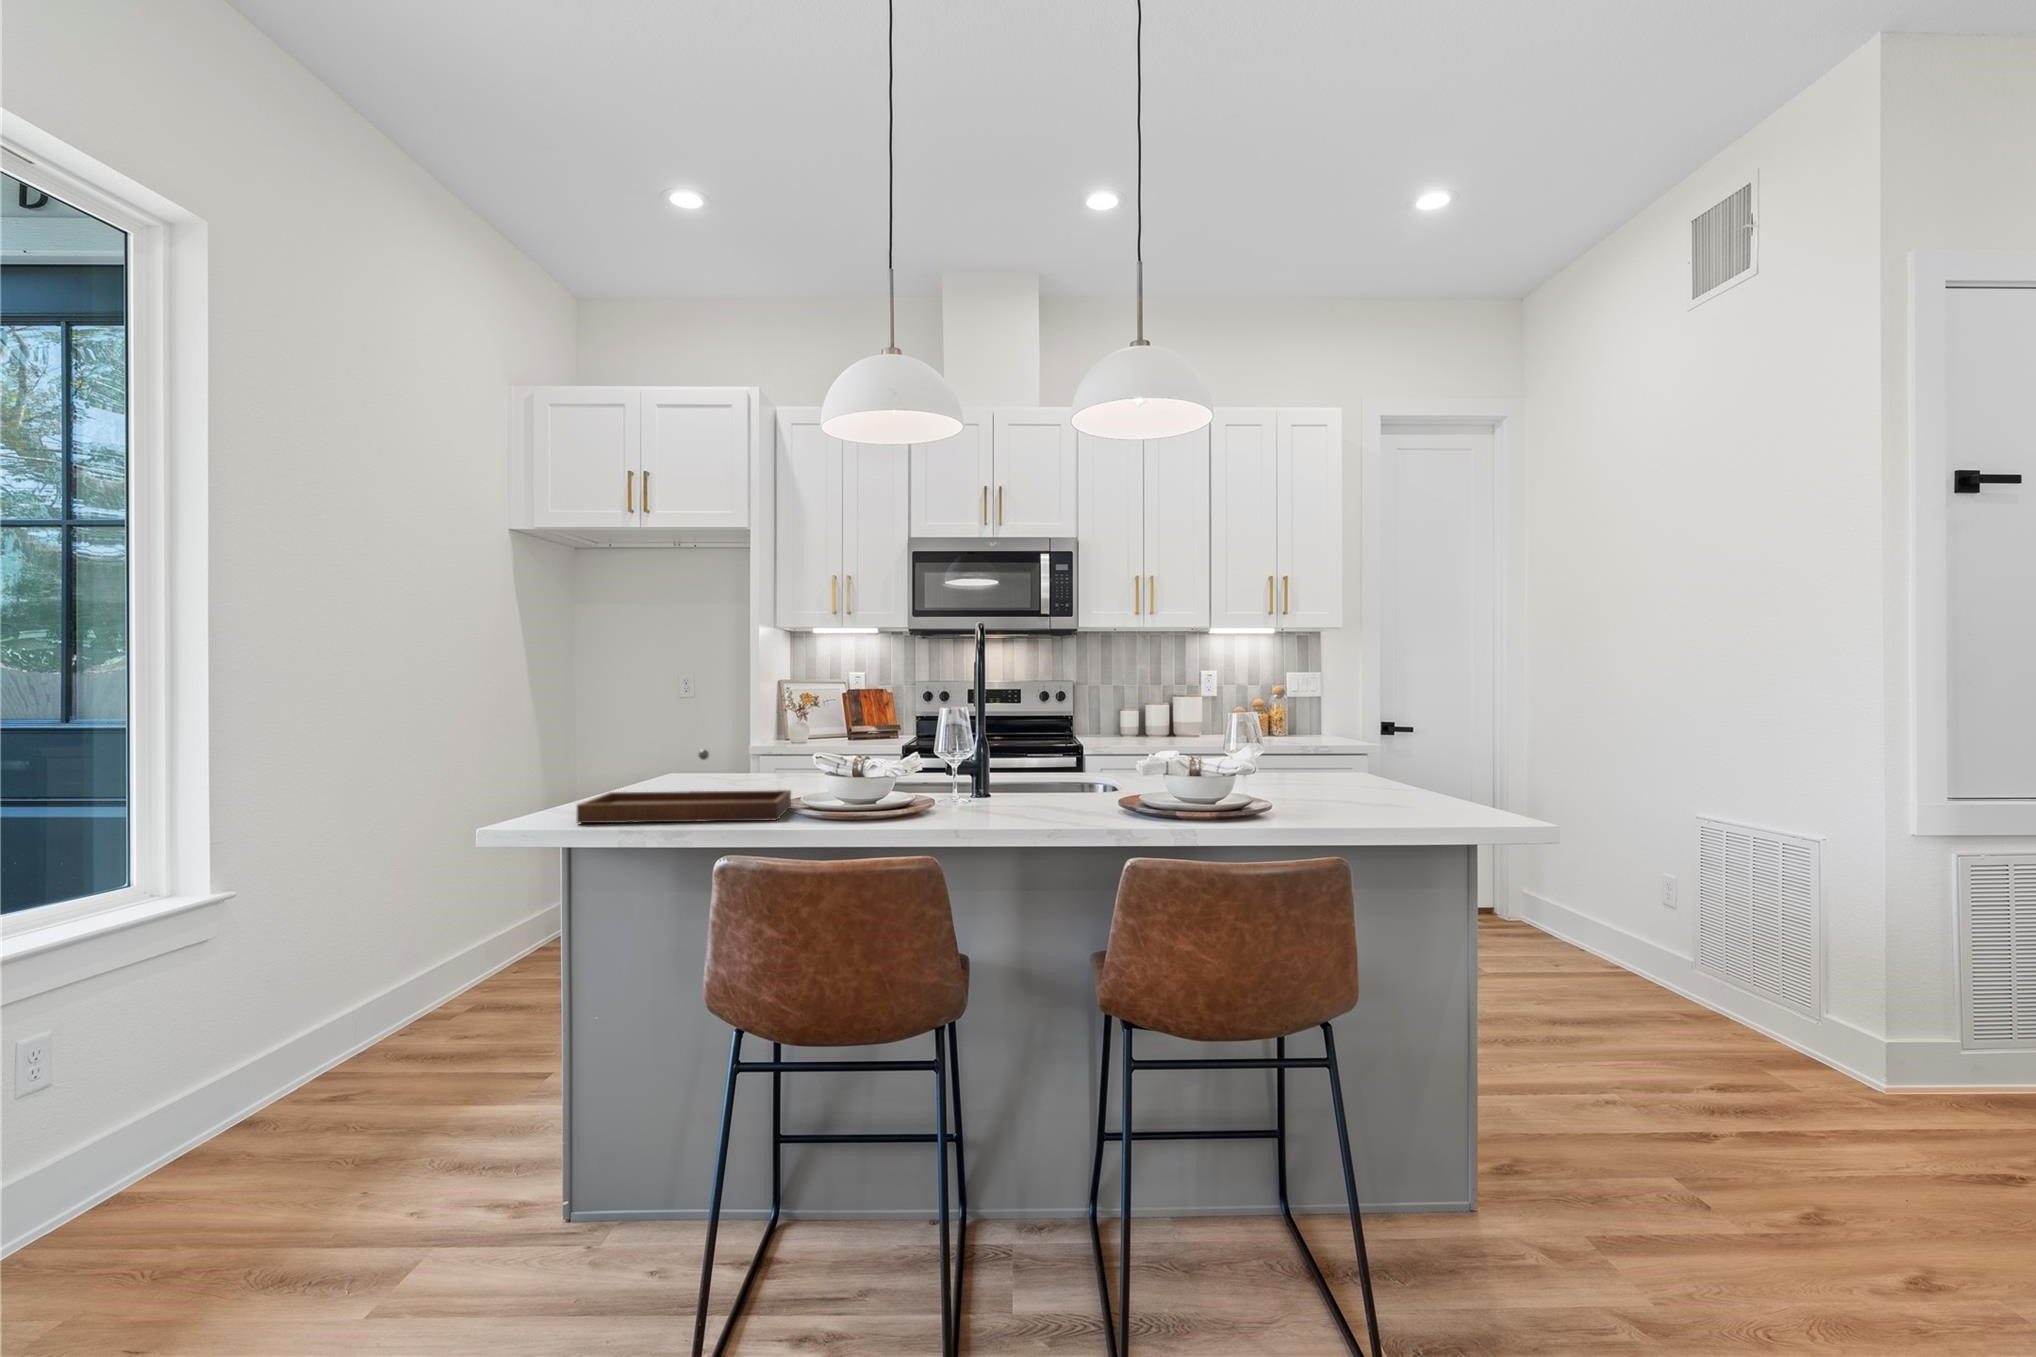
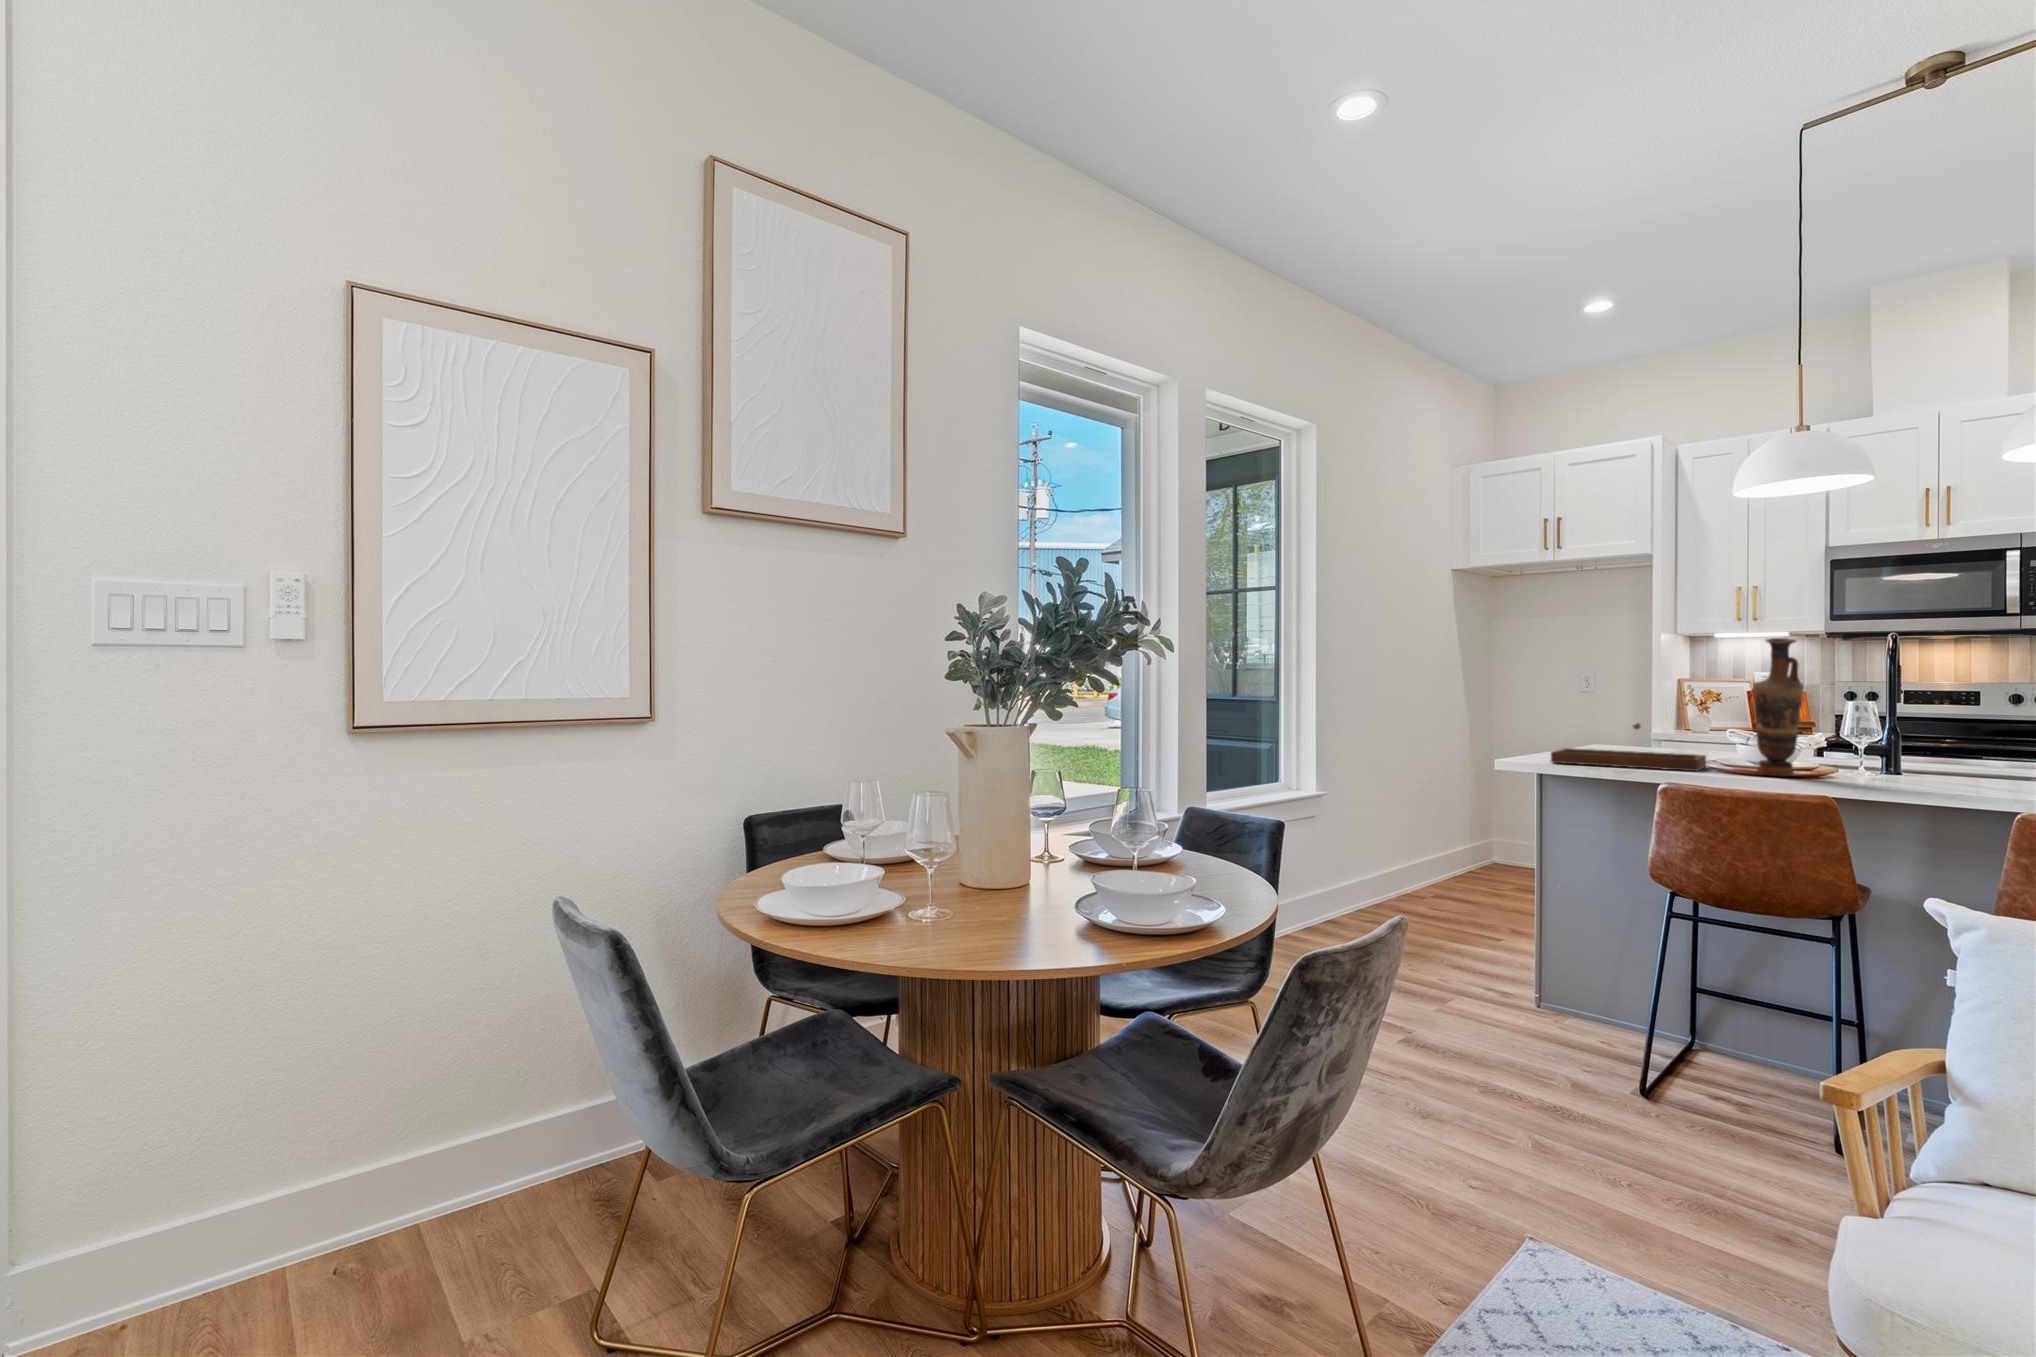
vase: none [843,626,900,821] -> present [1753,638,1804,777]

